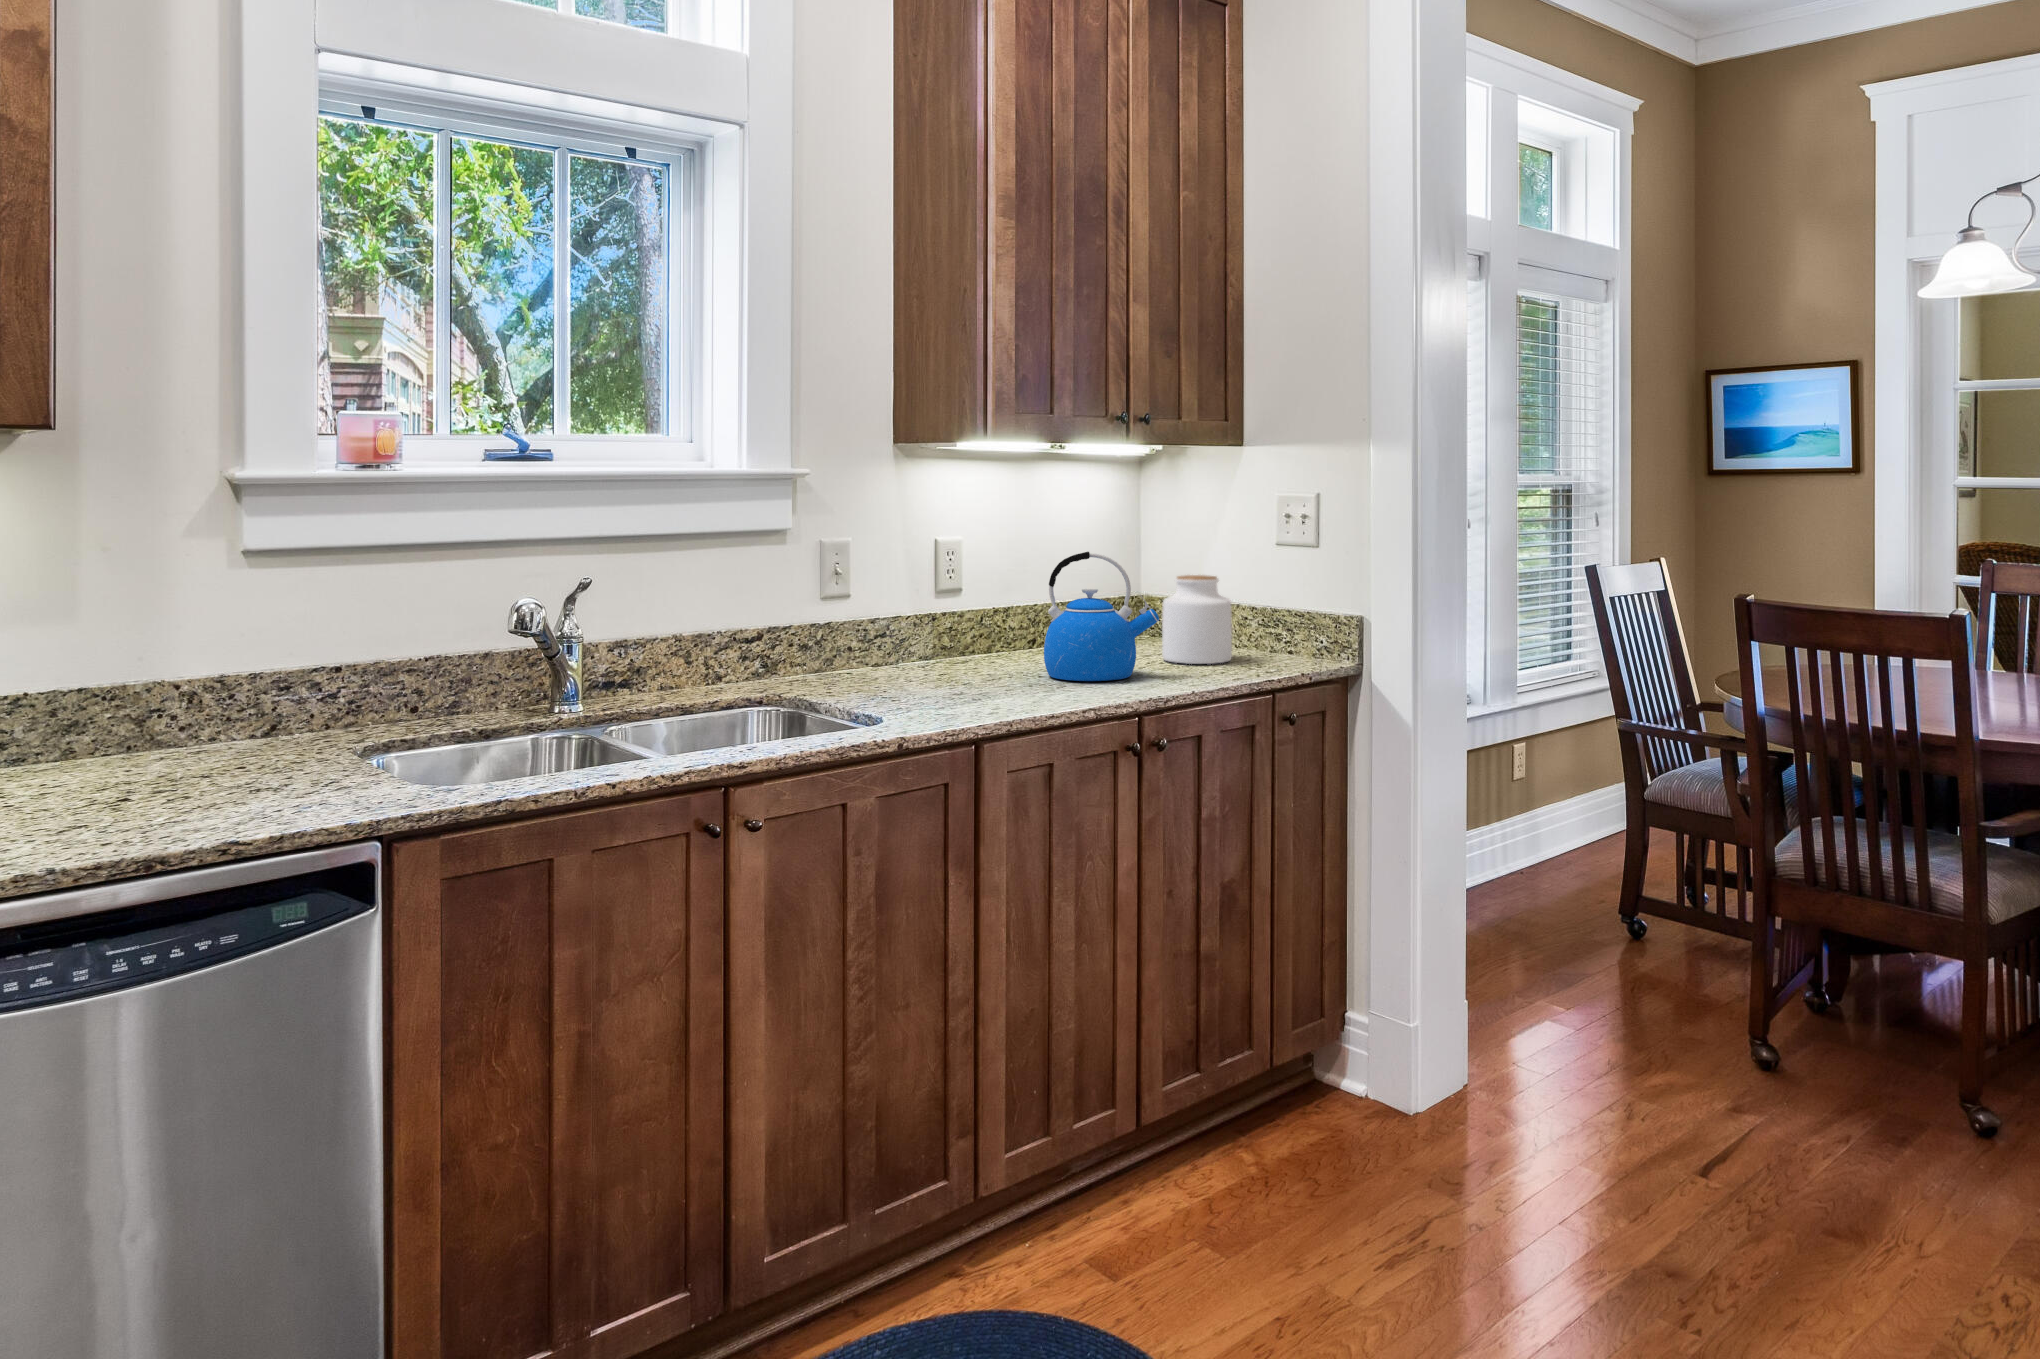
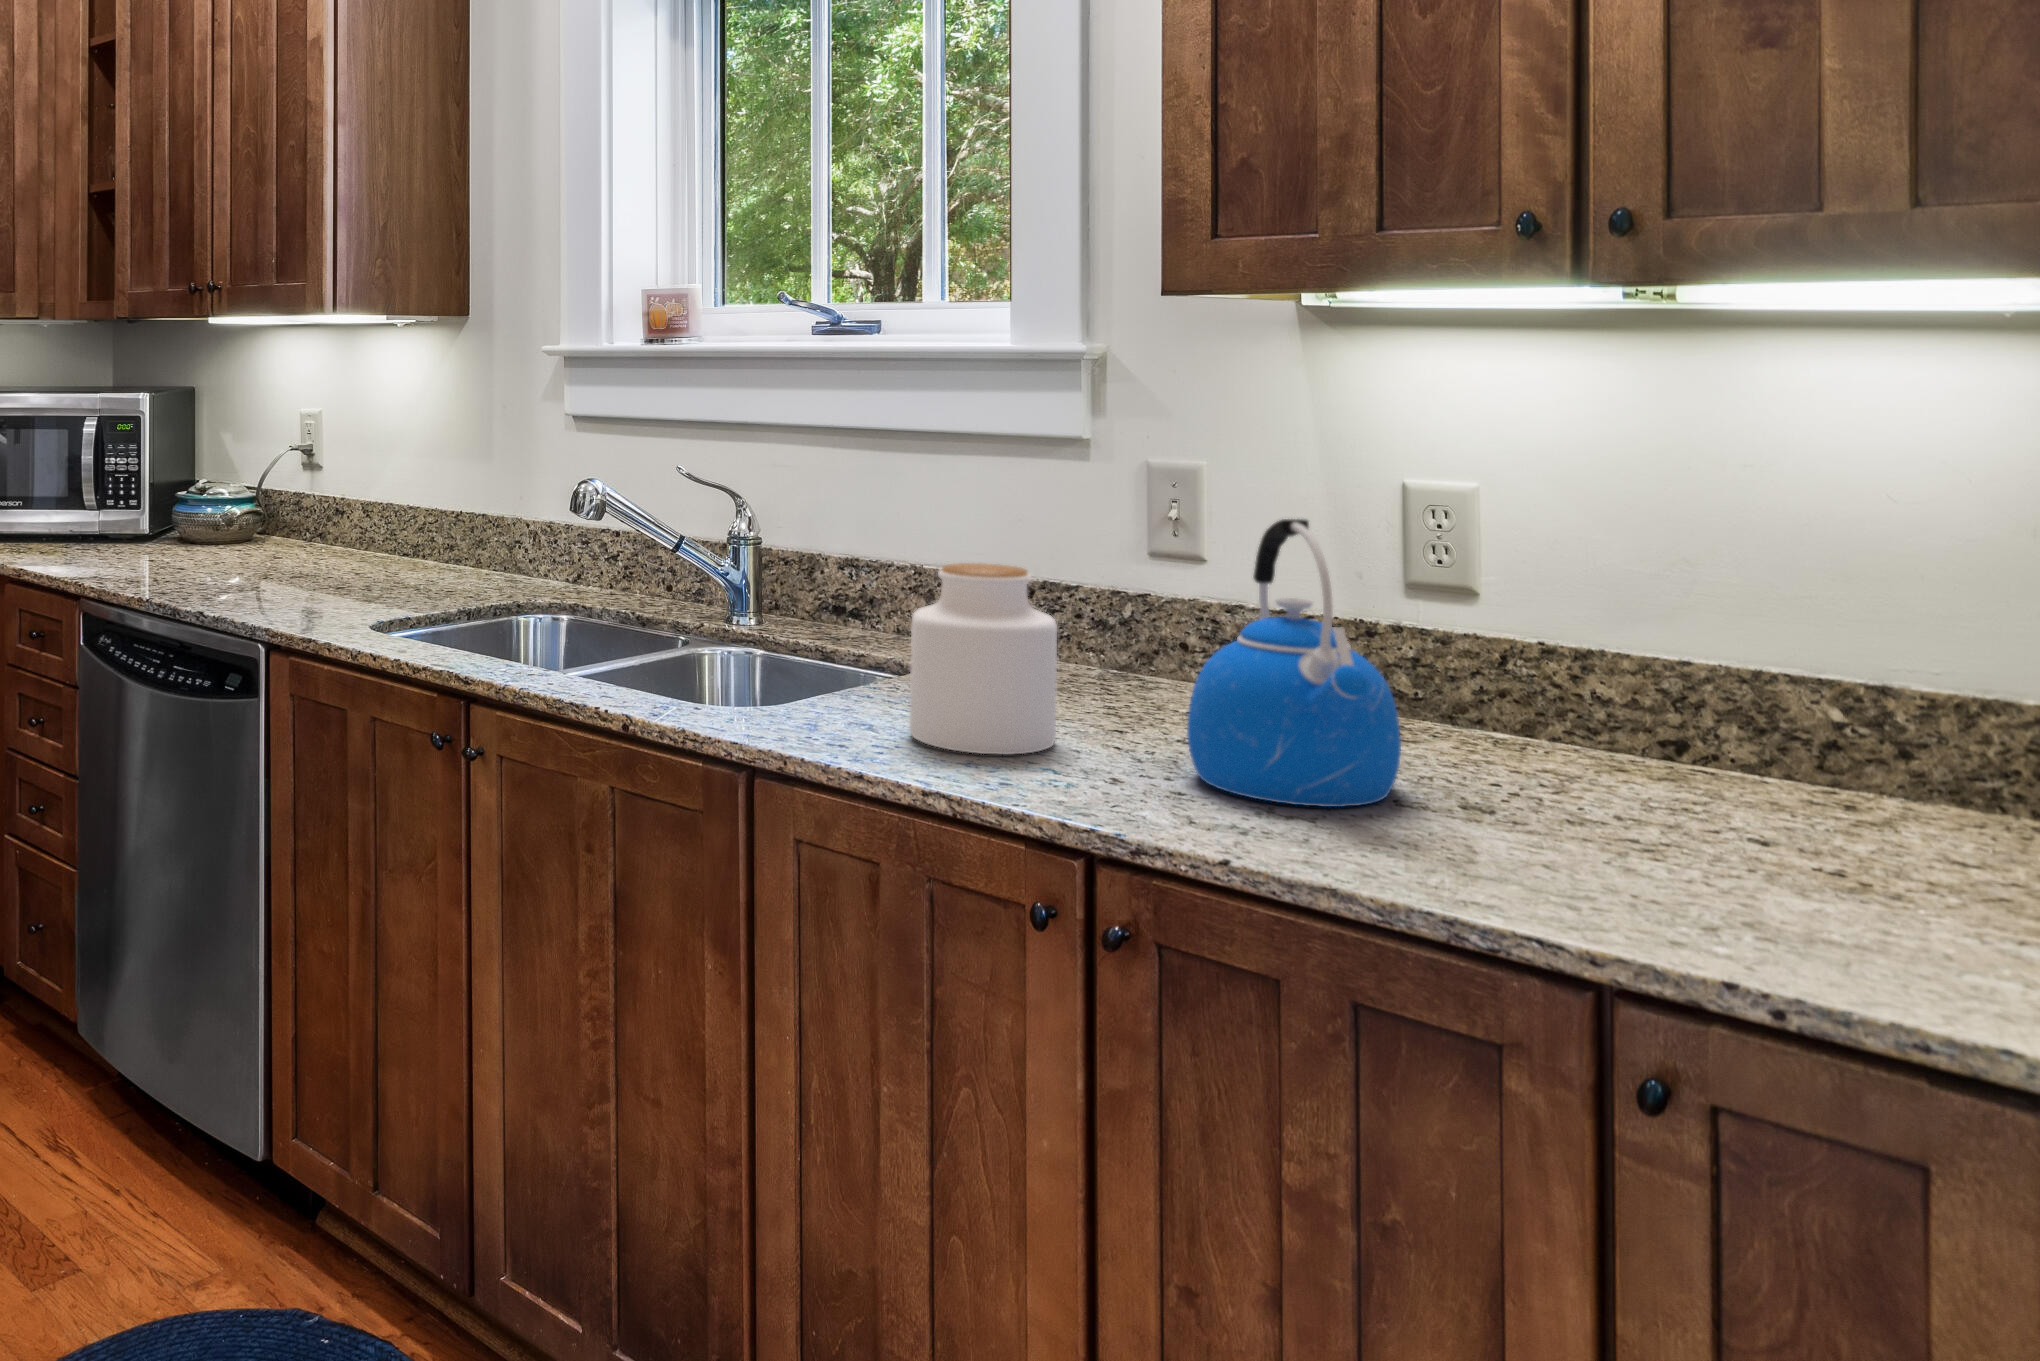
jar: present [1162,575,1232,664] -> present [909,563,1057,754]

